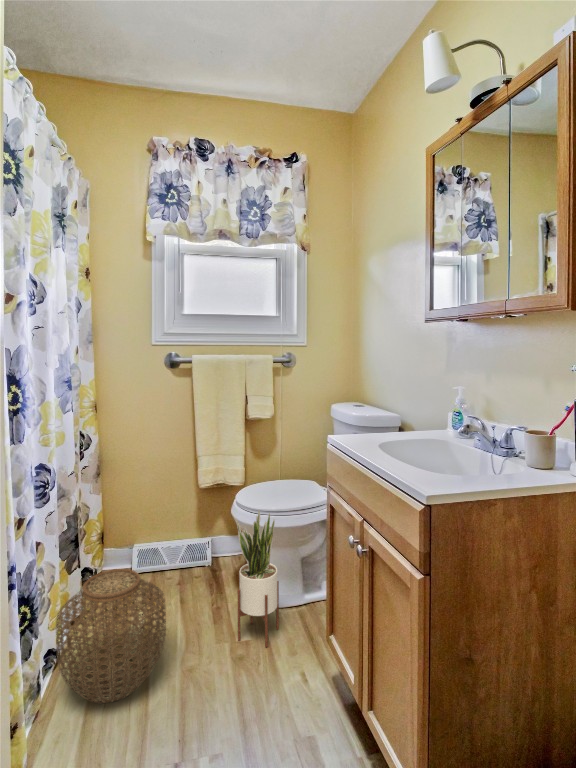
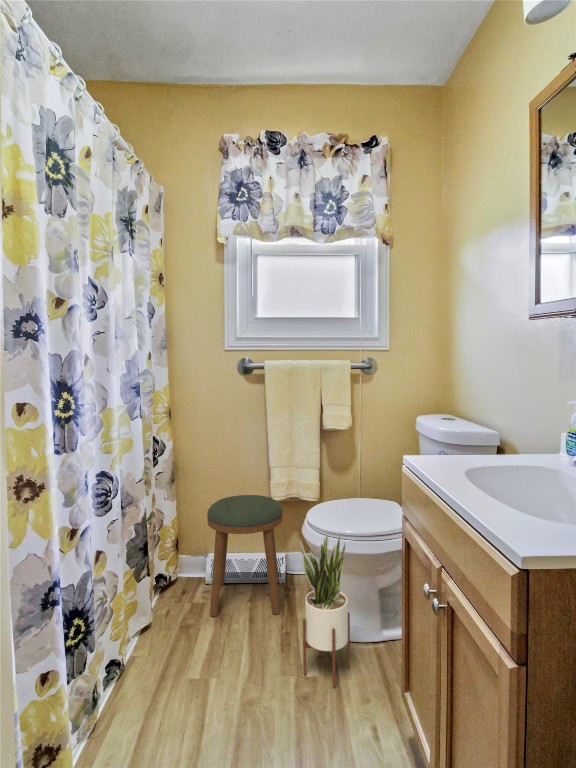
stool: none [138,484,211,601] -> present [207,495,283,617]
woven basket: present [56,569,166,703] -> none [113,585,223,727]

